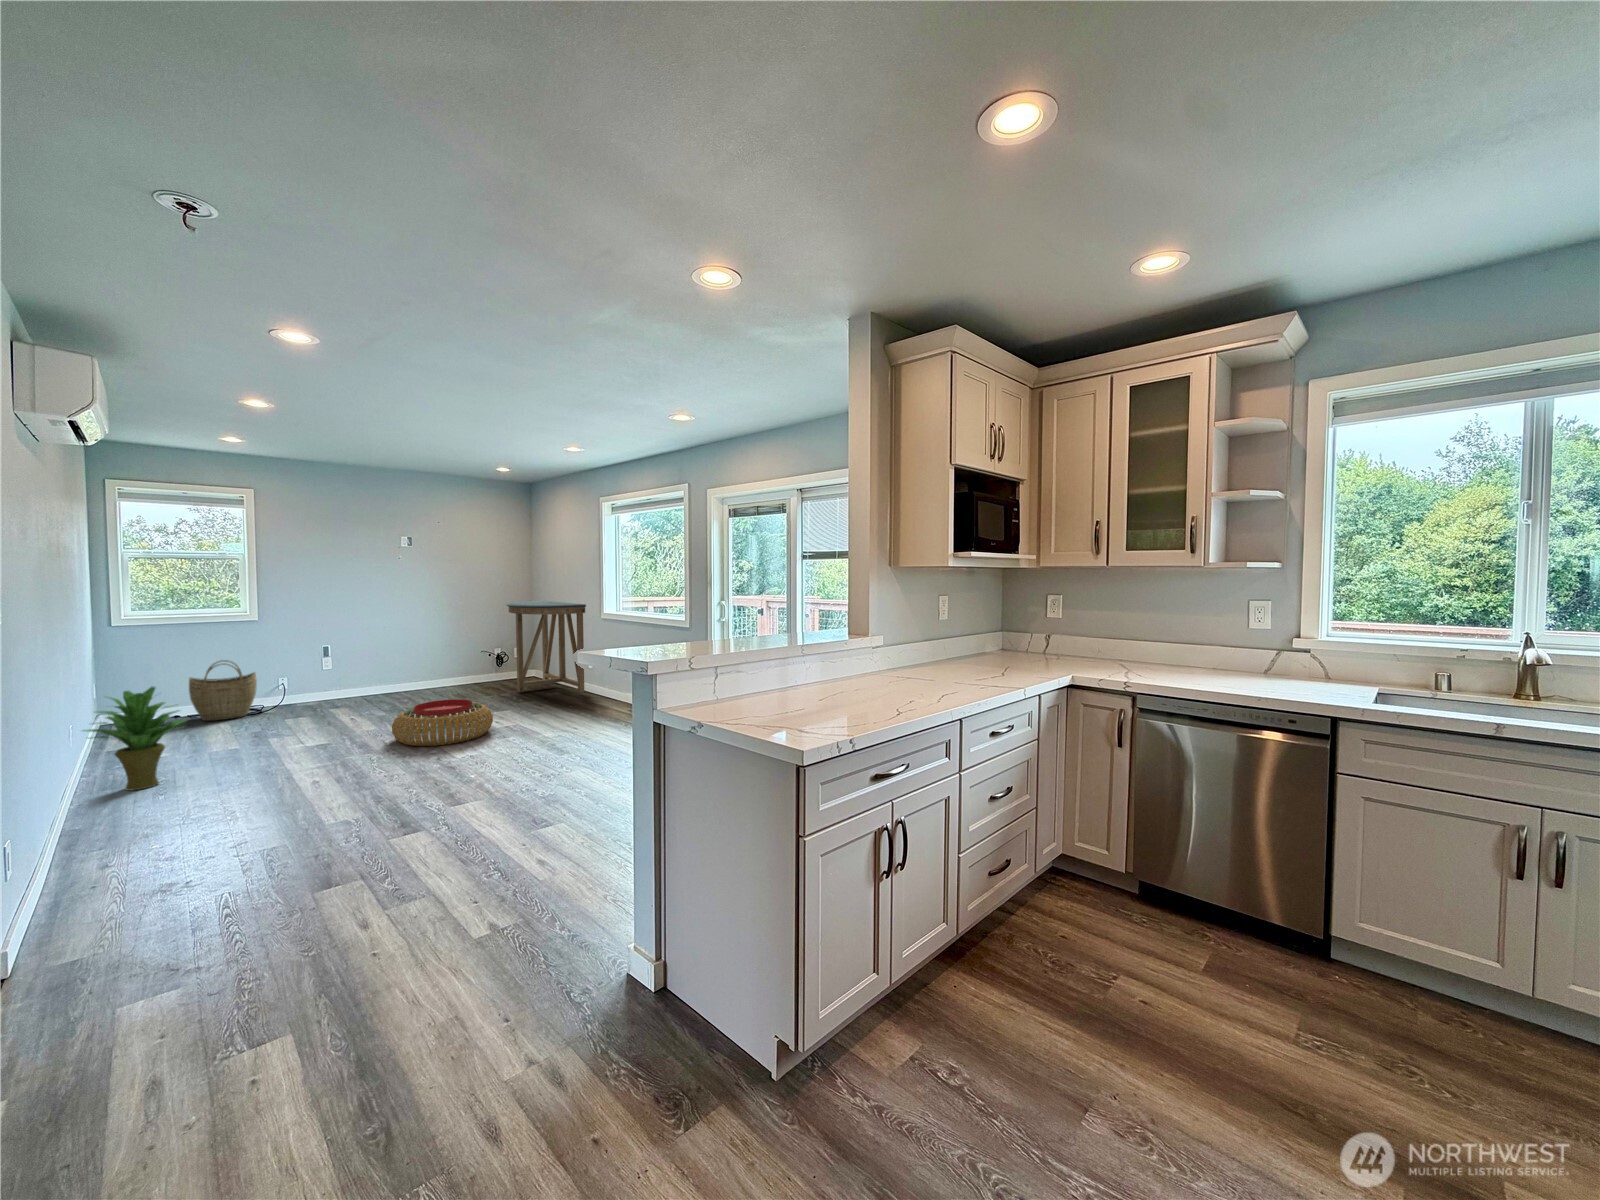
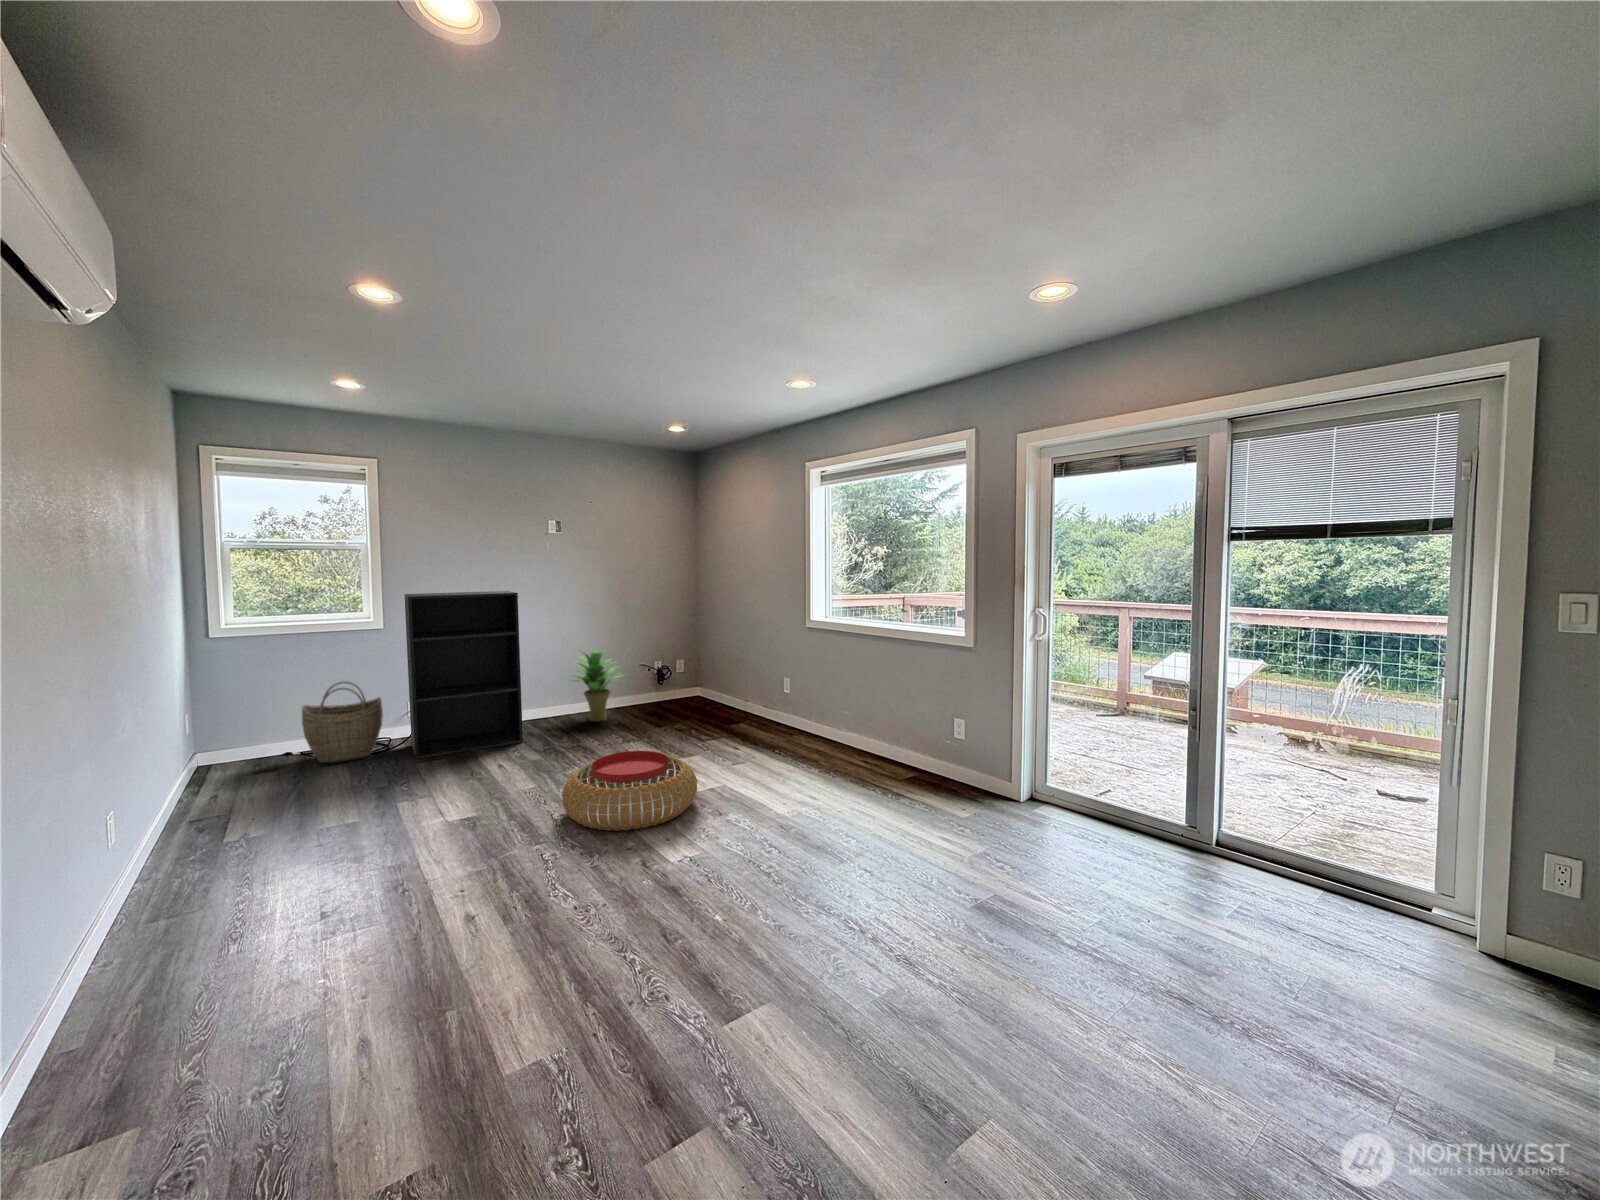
bookshelf: none [276,591,374,717] -> present [405,591,523,759]
console table: present [506,601,586,692] -> none [676,601,784,726]
potted plant: present [87,687,186,791] -> present [573,649,620,721]

